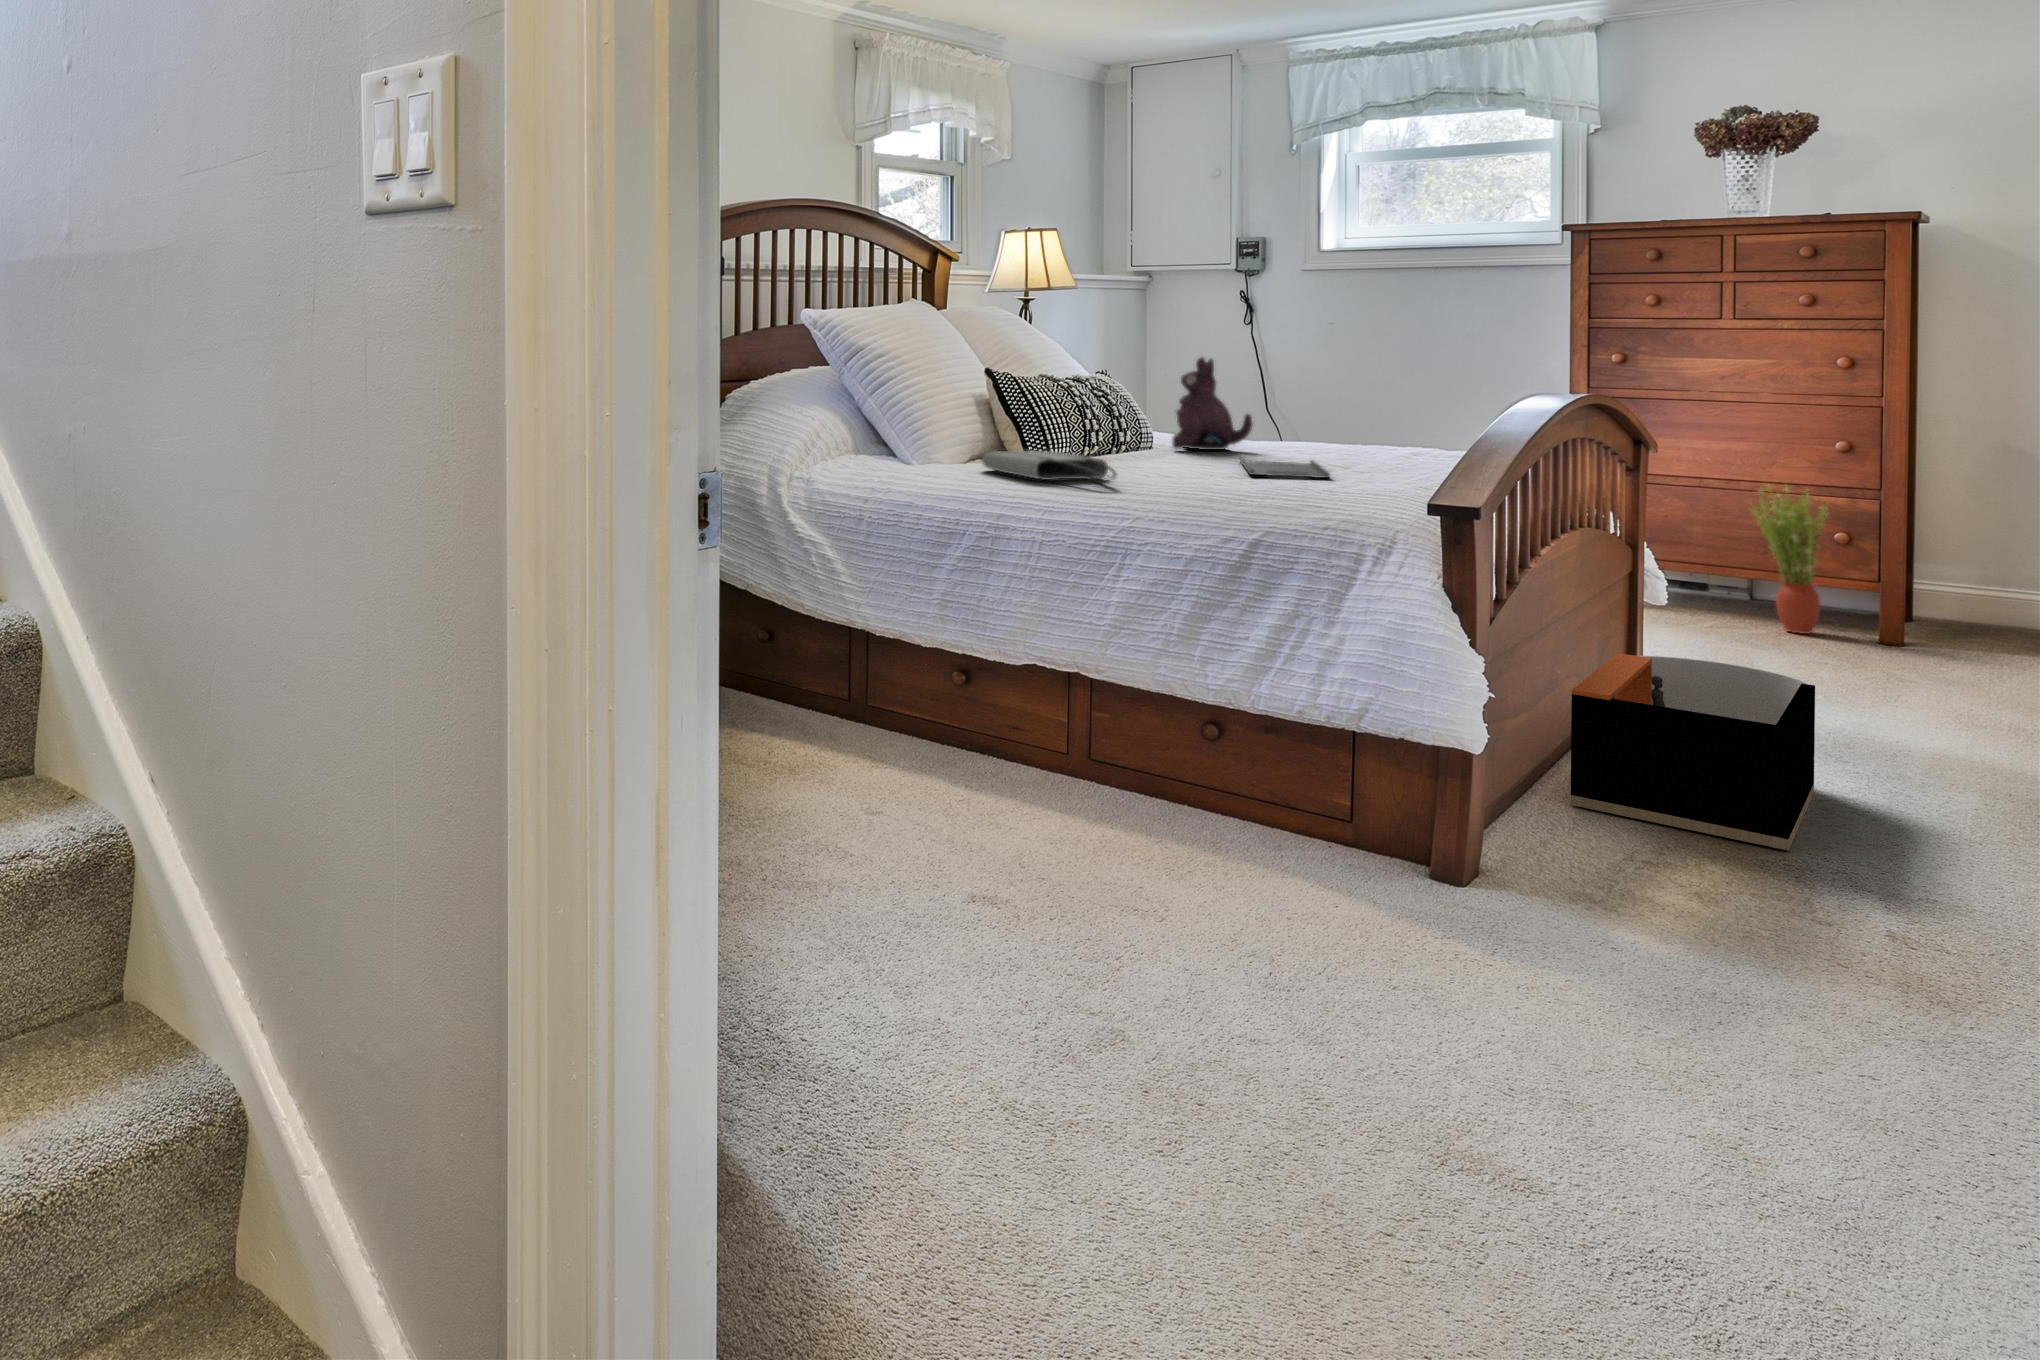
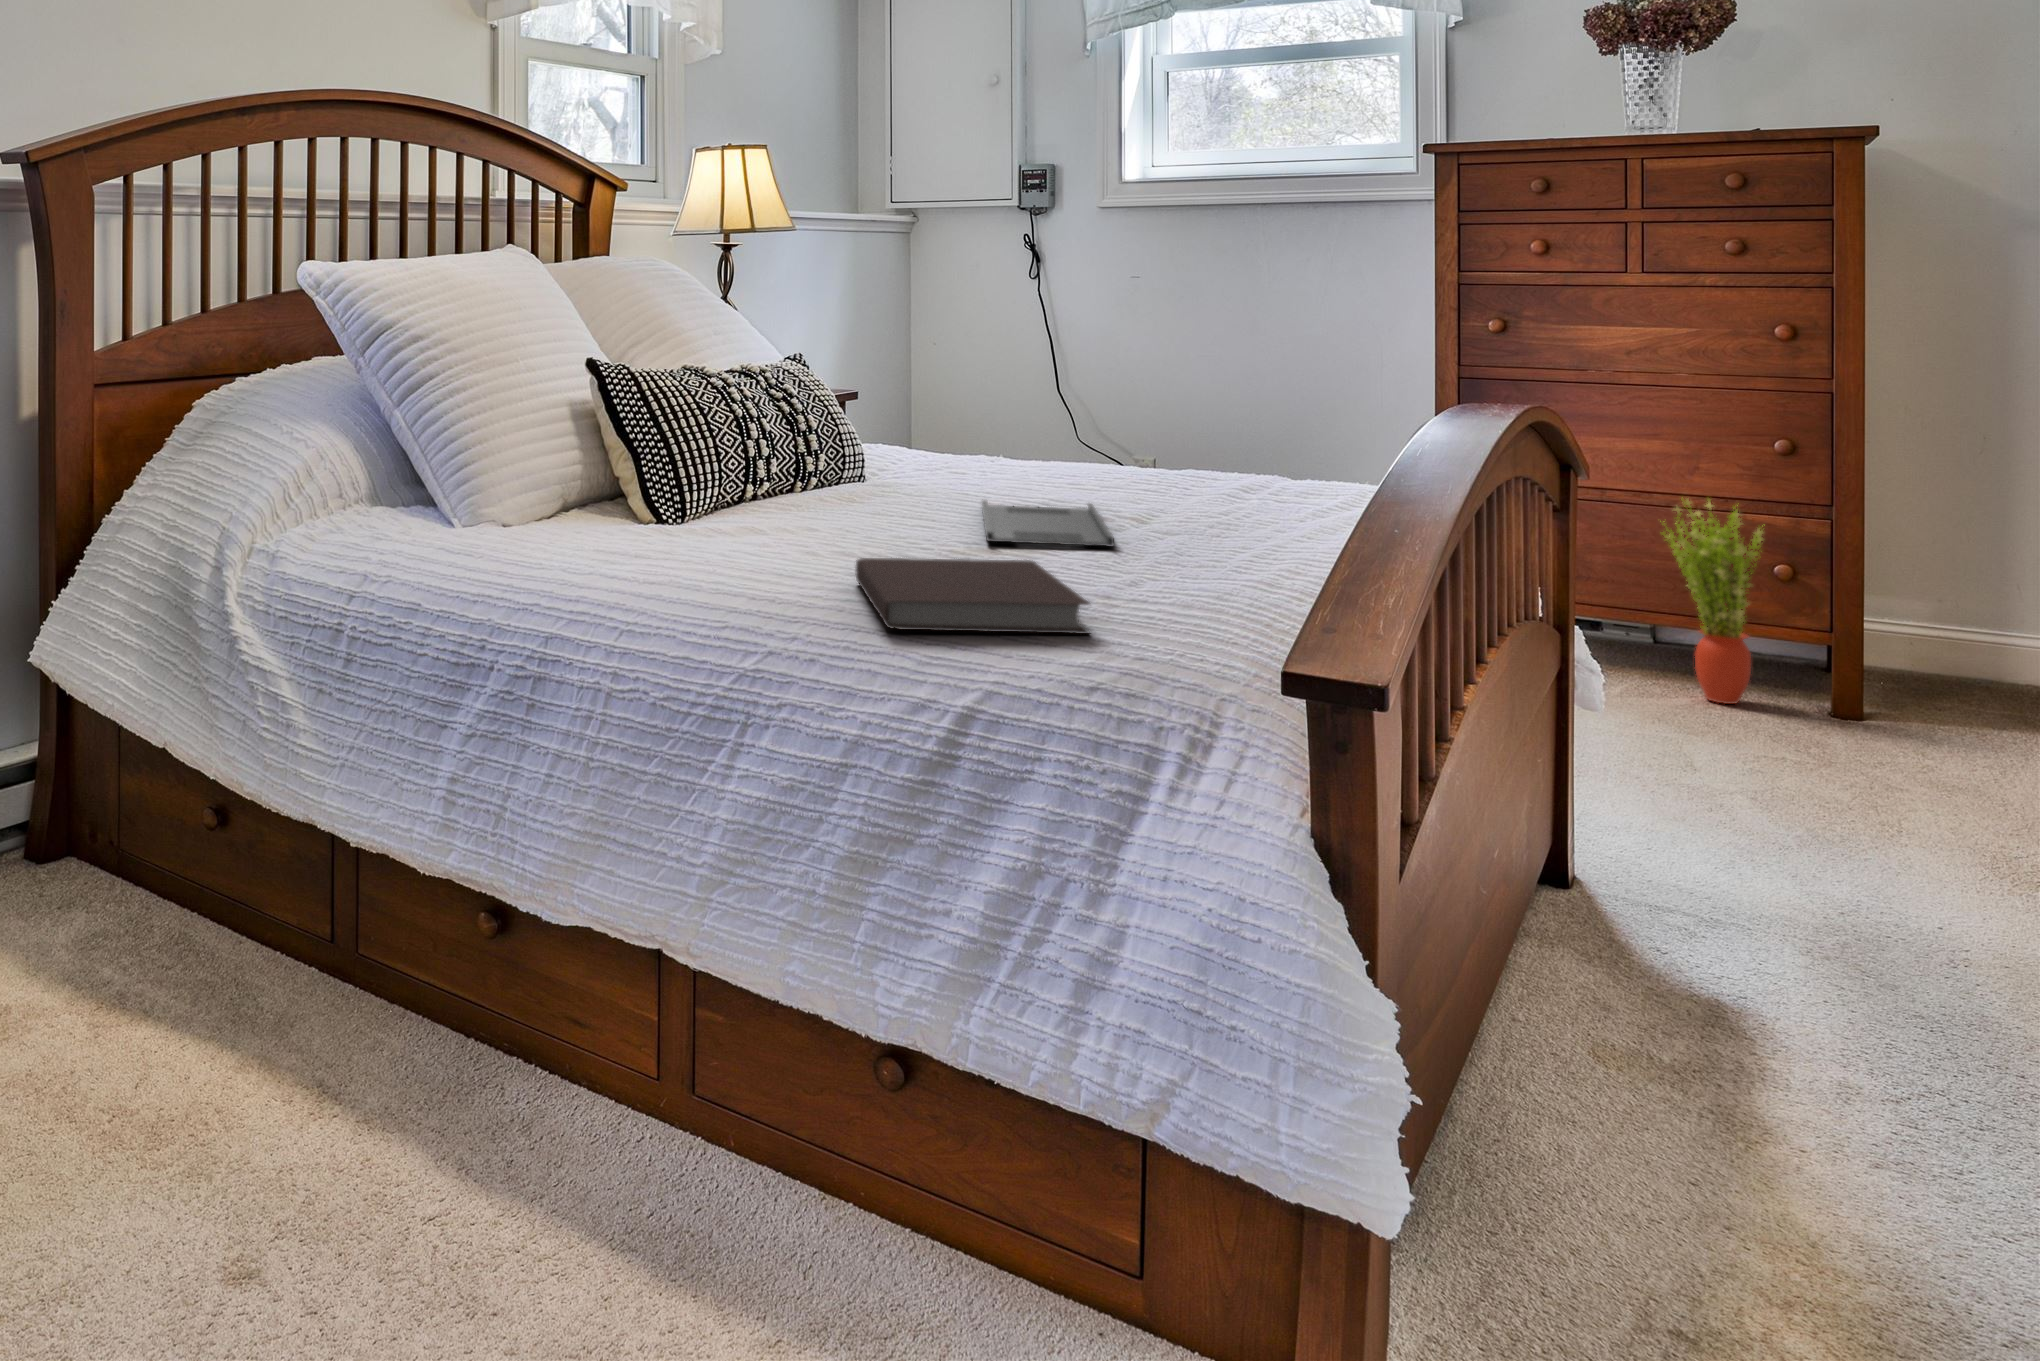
plush toy: present [1172,357,1252,450] -> none [888,334,1007,482]
tote bag: present [982,450,1116,481] -> none [558,500,752,569]
notebook: none [1179,476,1322,508] -> present [856,558,1089,634]
storage bin: present [1570,653,1815,850] -> none [1508,823,1901,1256]

